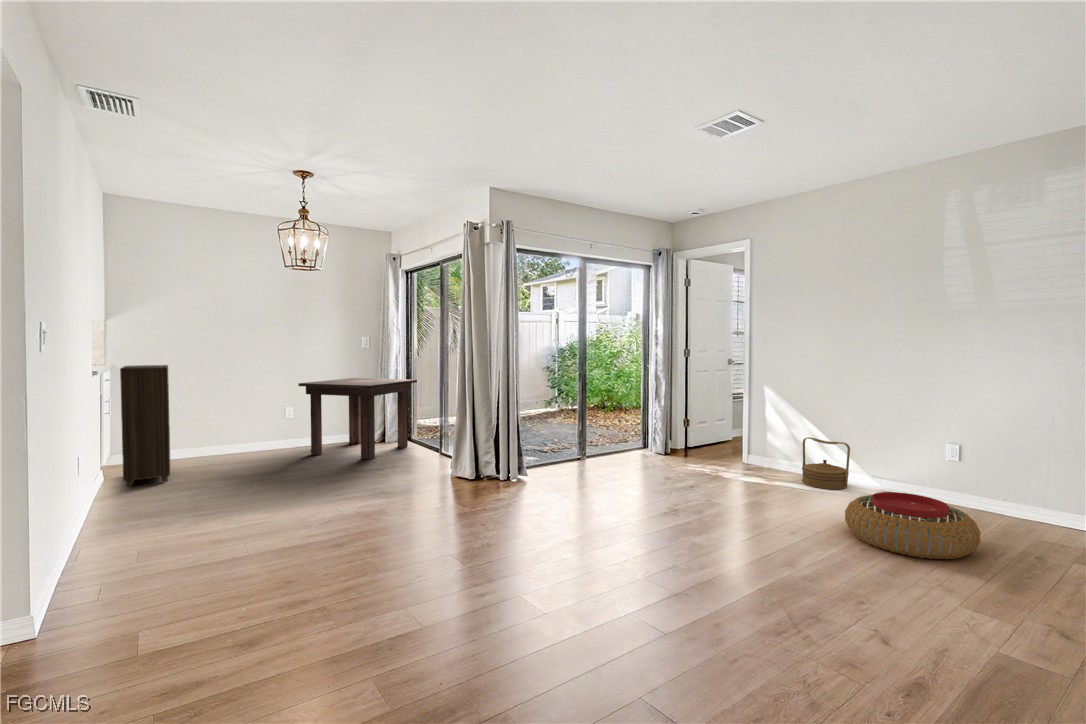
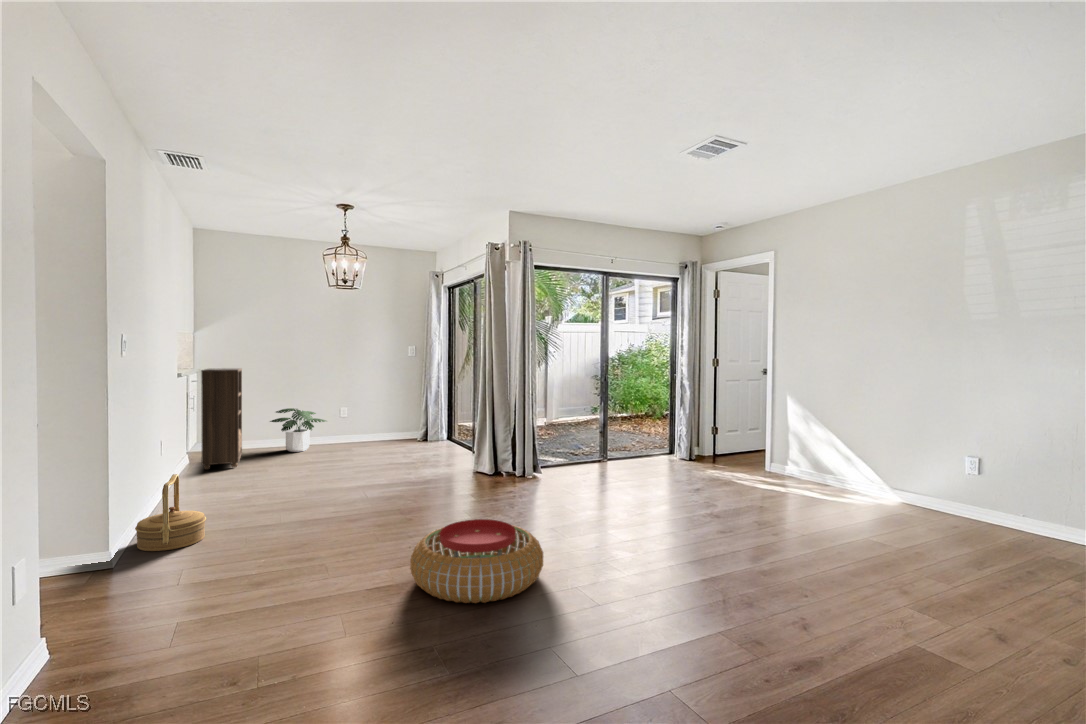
dining table: present [298,378,417,459] -> none [350,383,456,456]
potted plant: none [201,409,272,459] -> present [270,408,326,452]
woven basket: present [802,437,850,489] -> present [135,474,206,551]
pouf: present [845,492,981,559] -> present [410,519,543,603]

